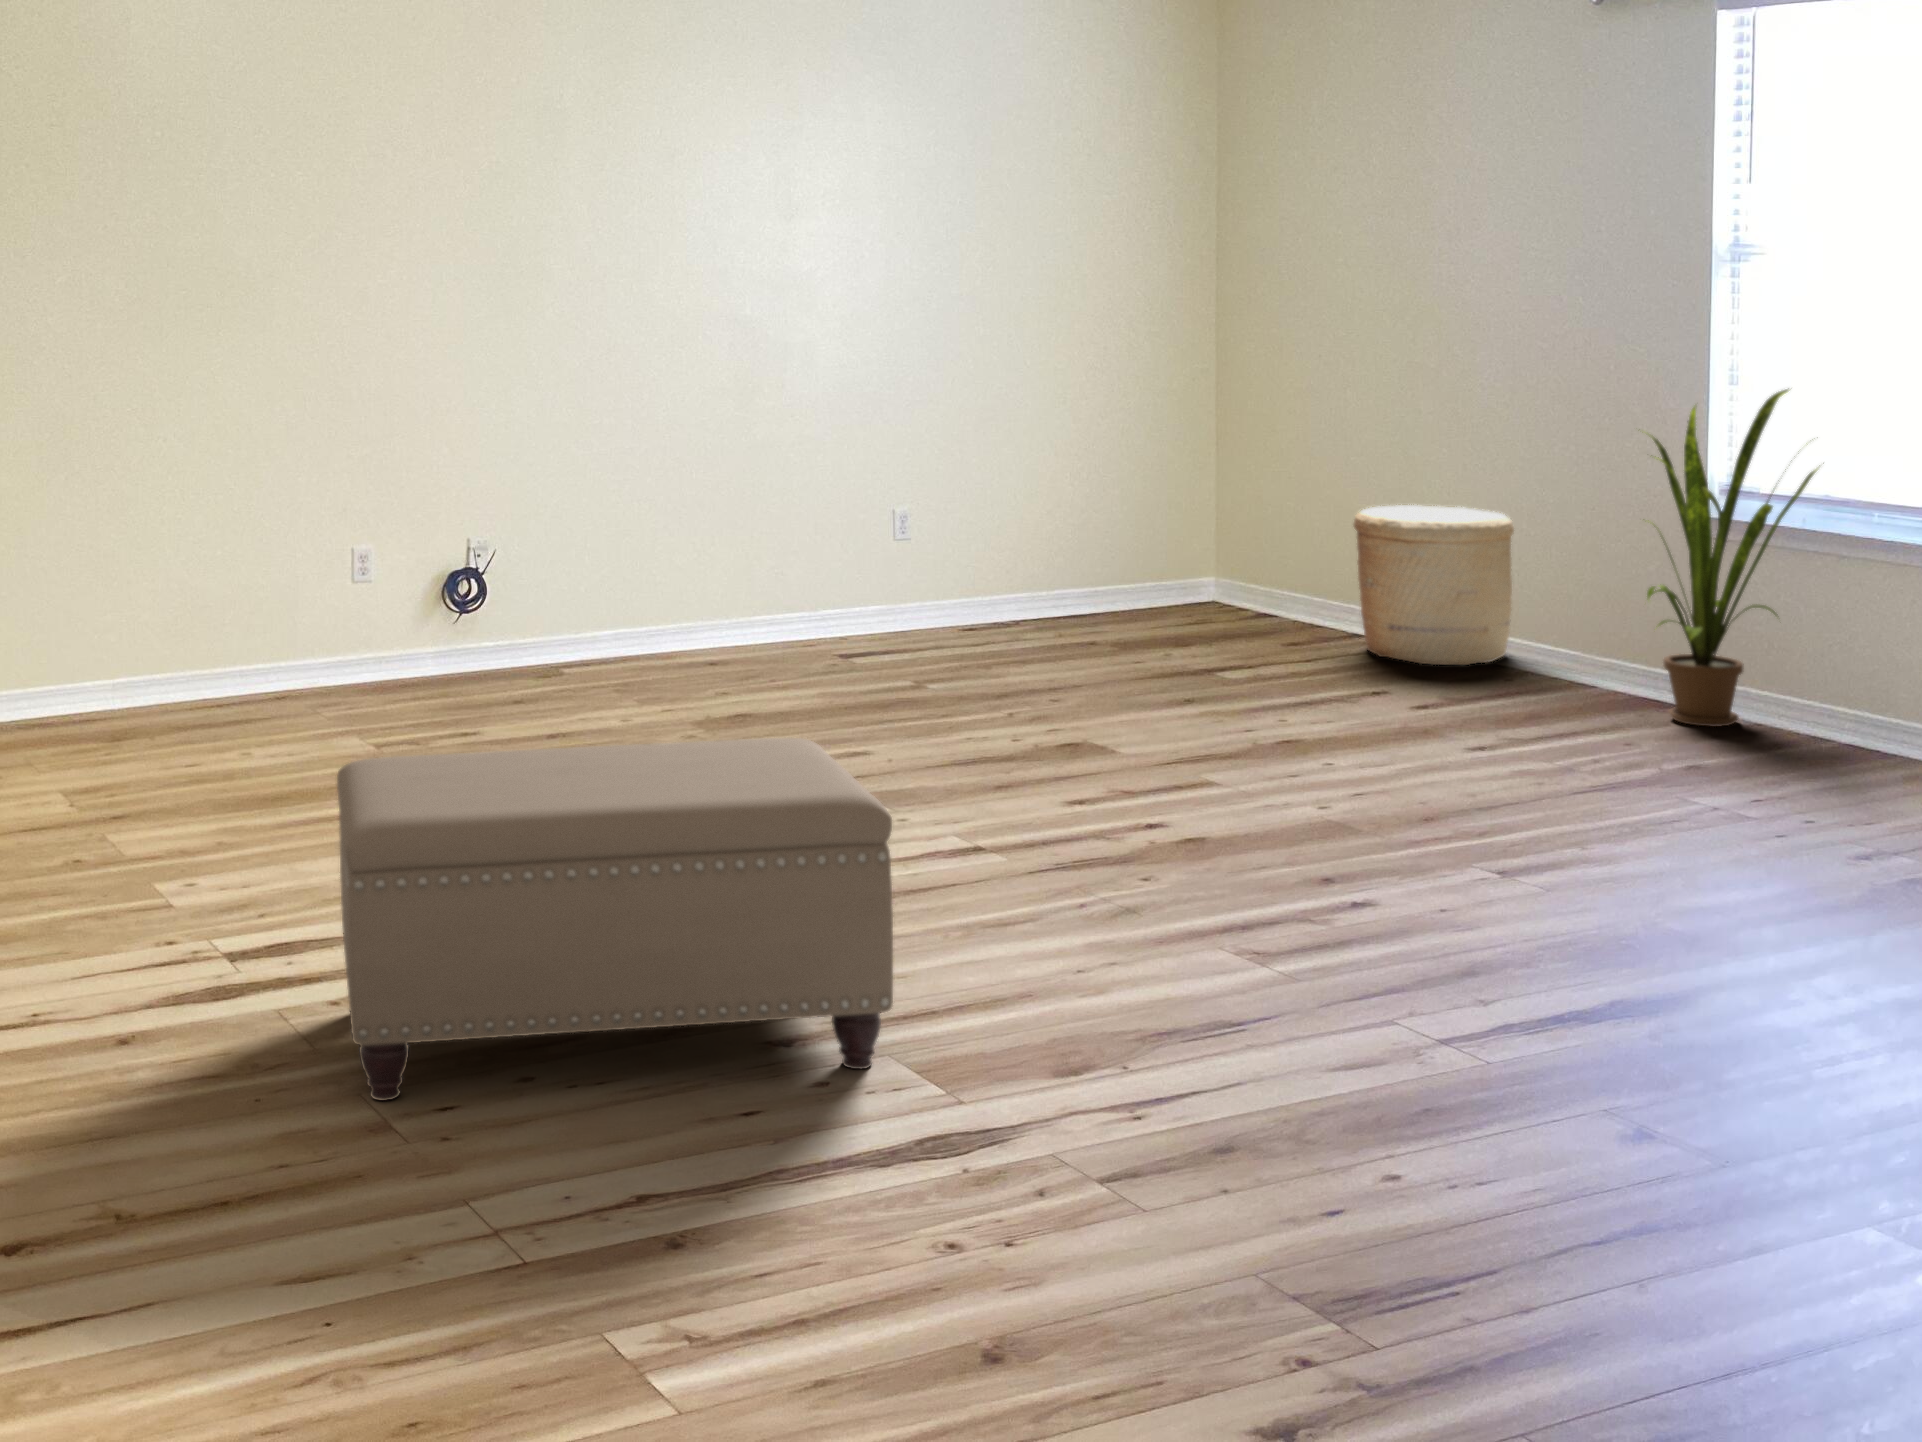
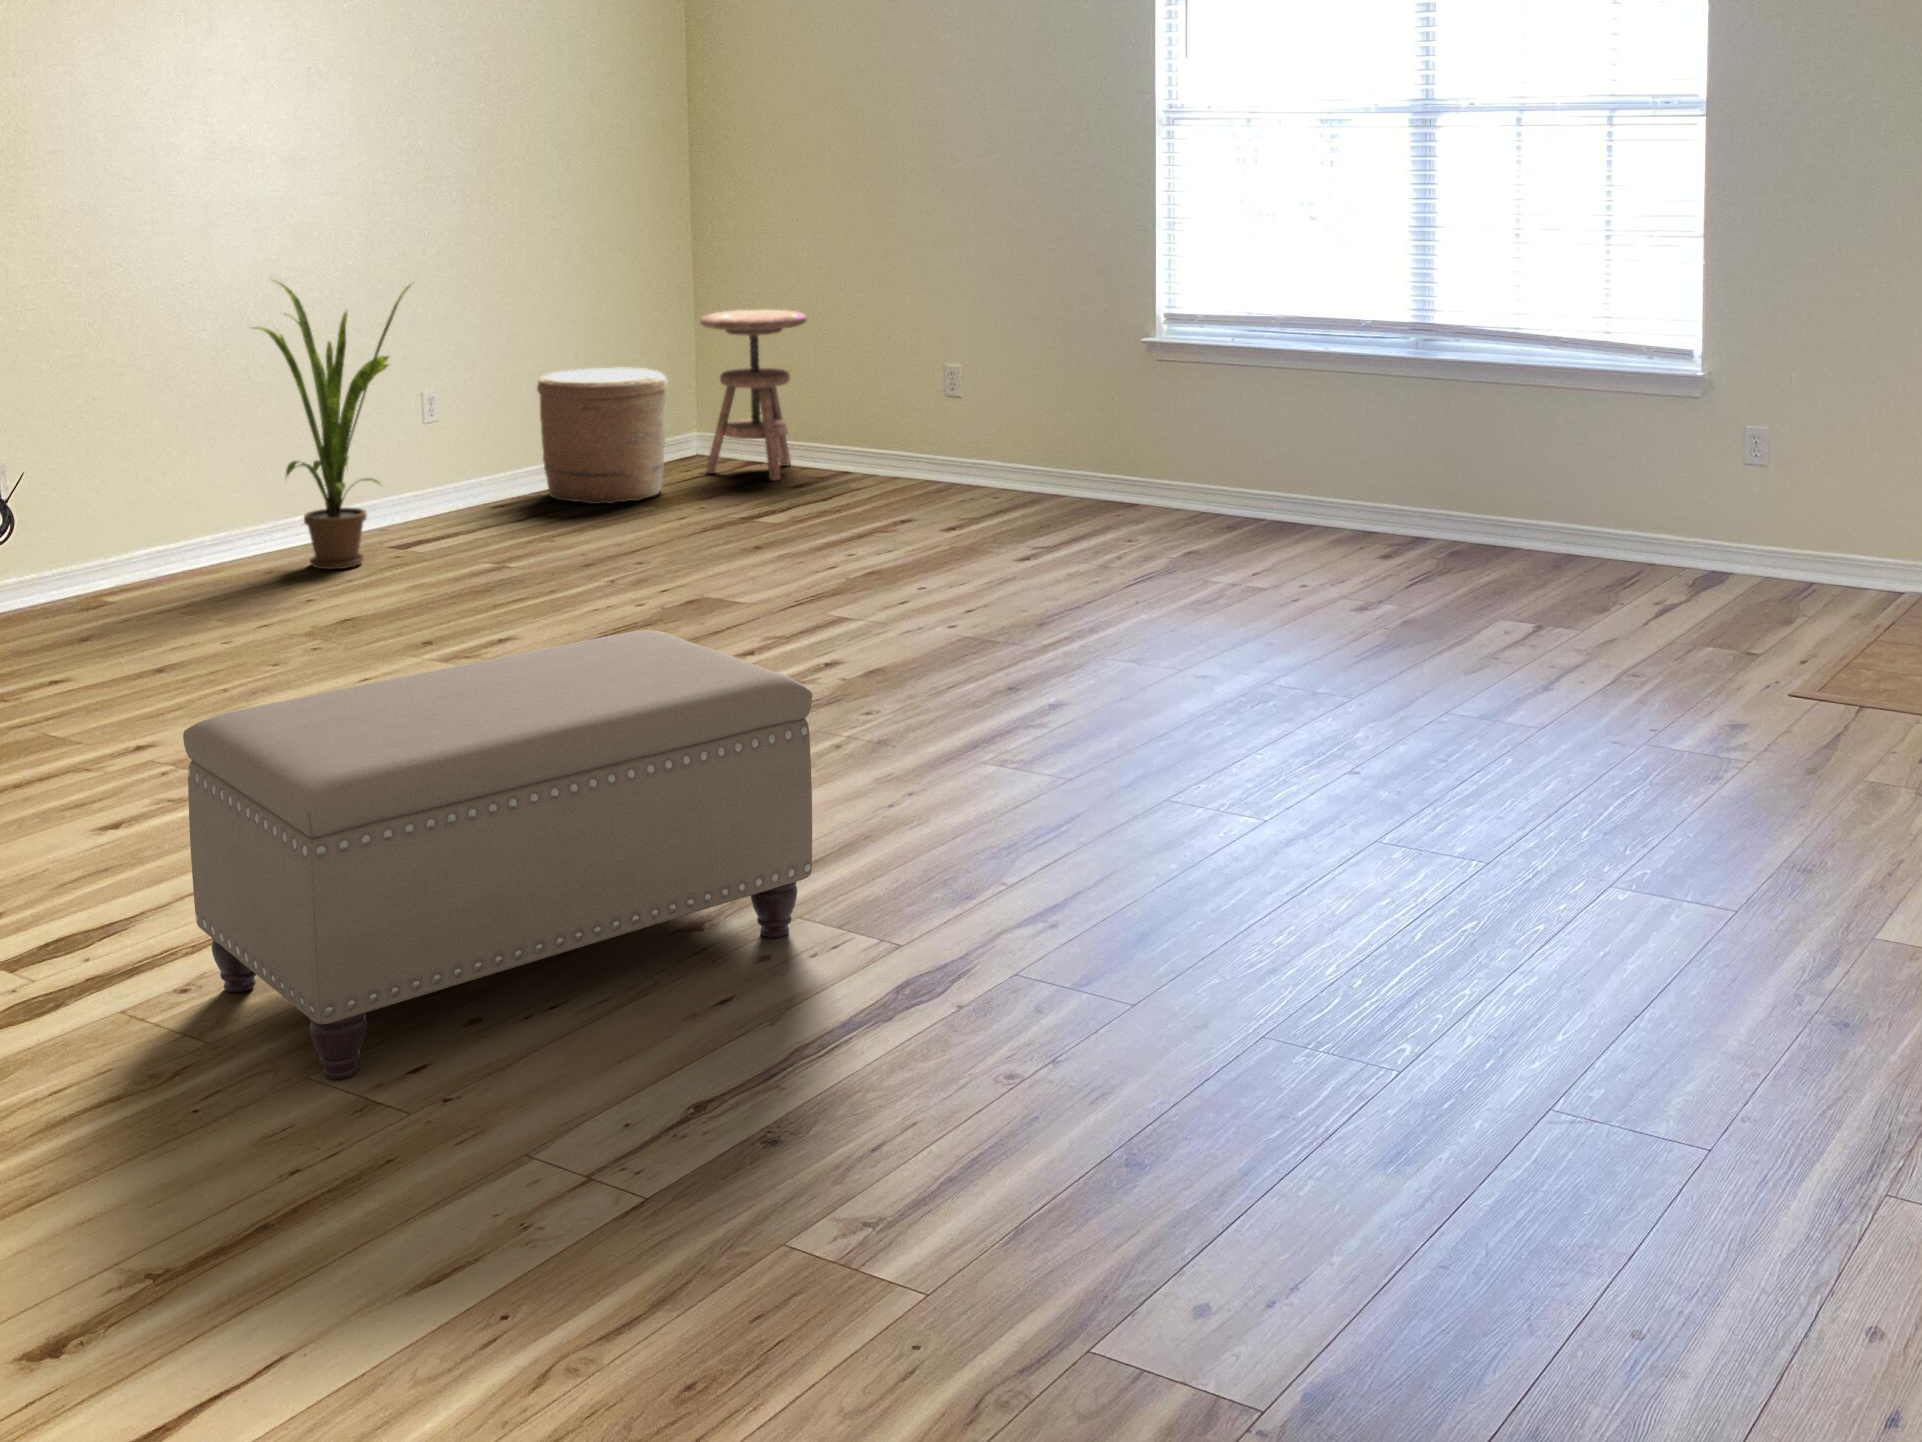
house plant: present [1647,389,1820,727] -> present [256,282,409,569]
side table: none [1213,437,1337,627] -> present [700,310,807,481]
woven basket: present [1354,505,1514,665] -> present [537,368,668,504]

